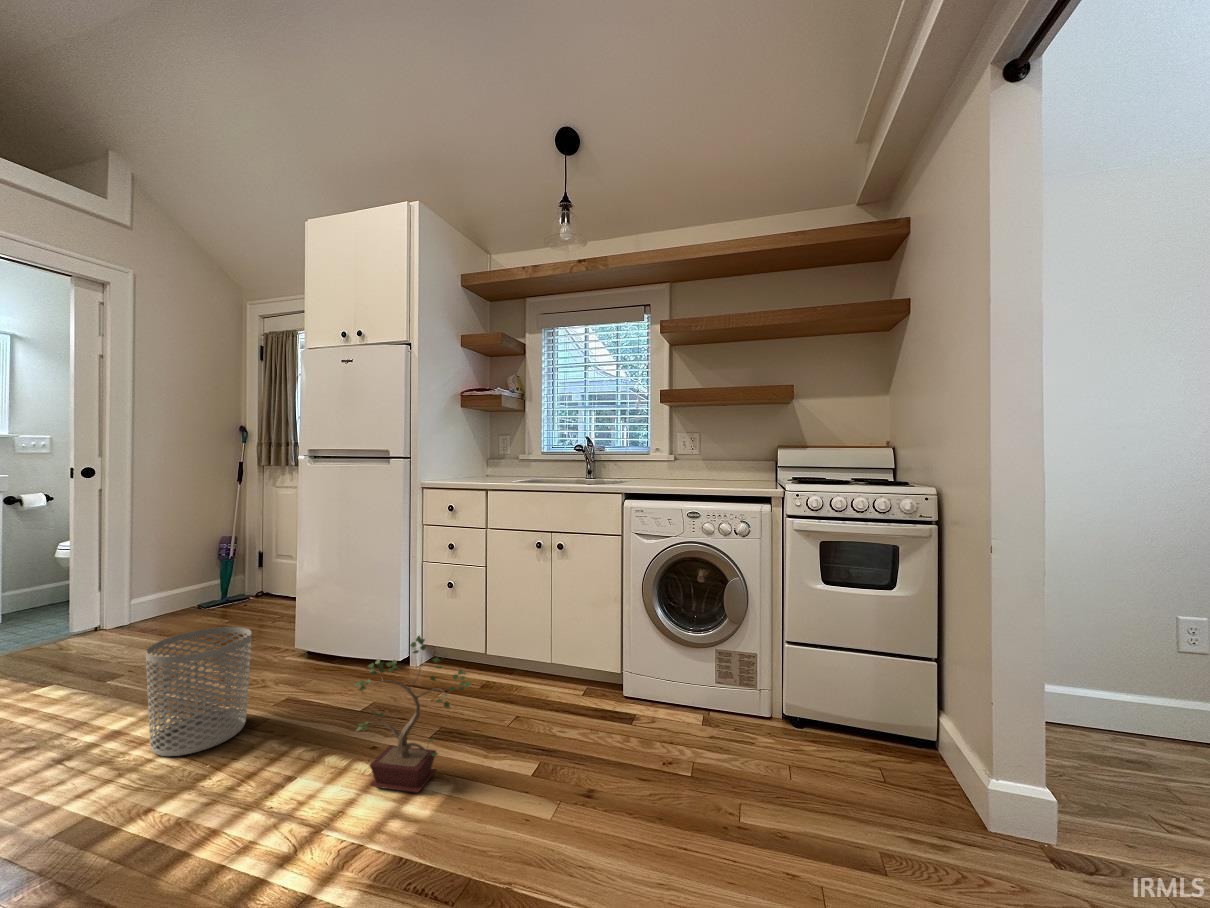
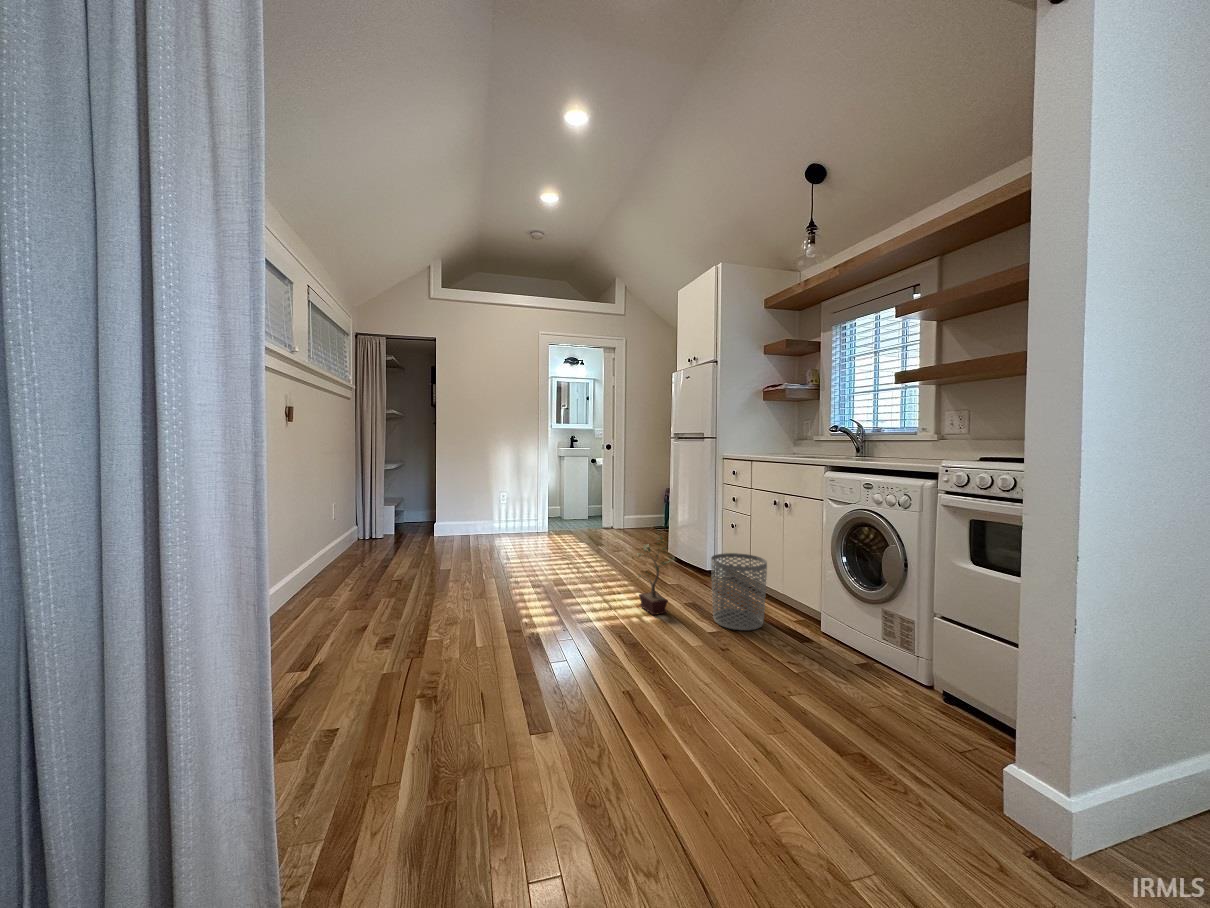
waste bin: present [146,627,252,756] -> present [711,553,767,631]

